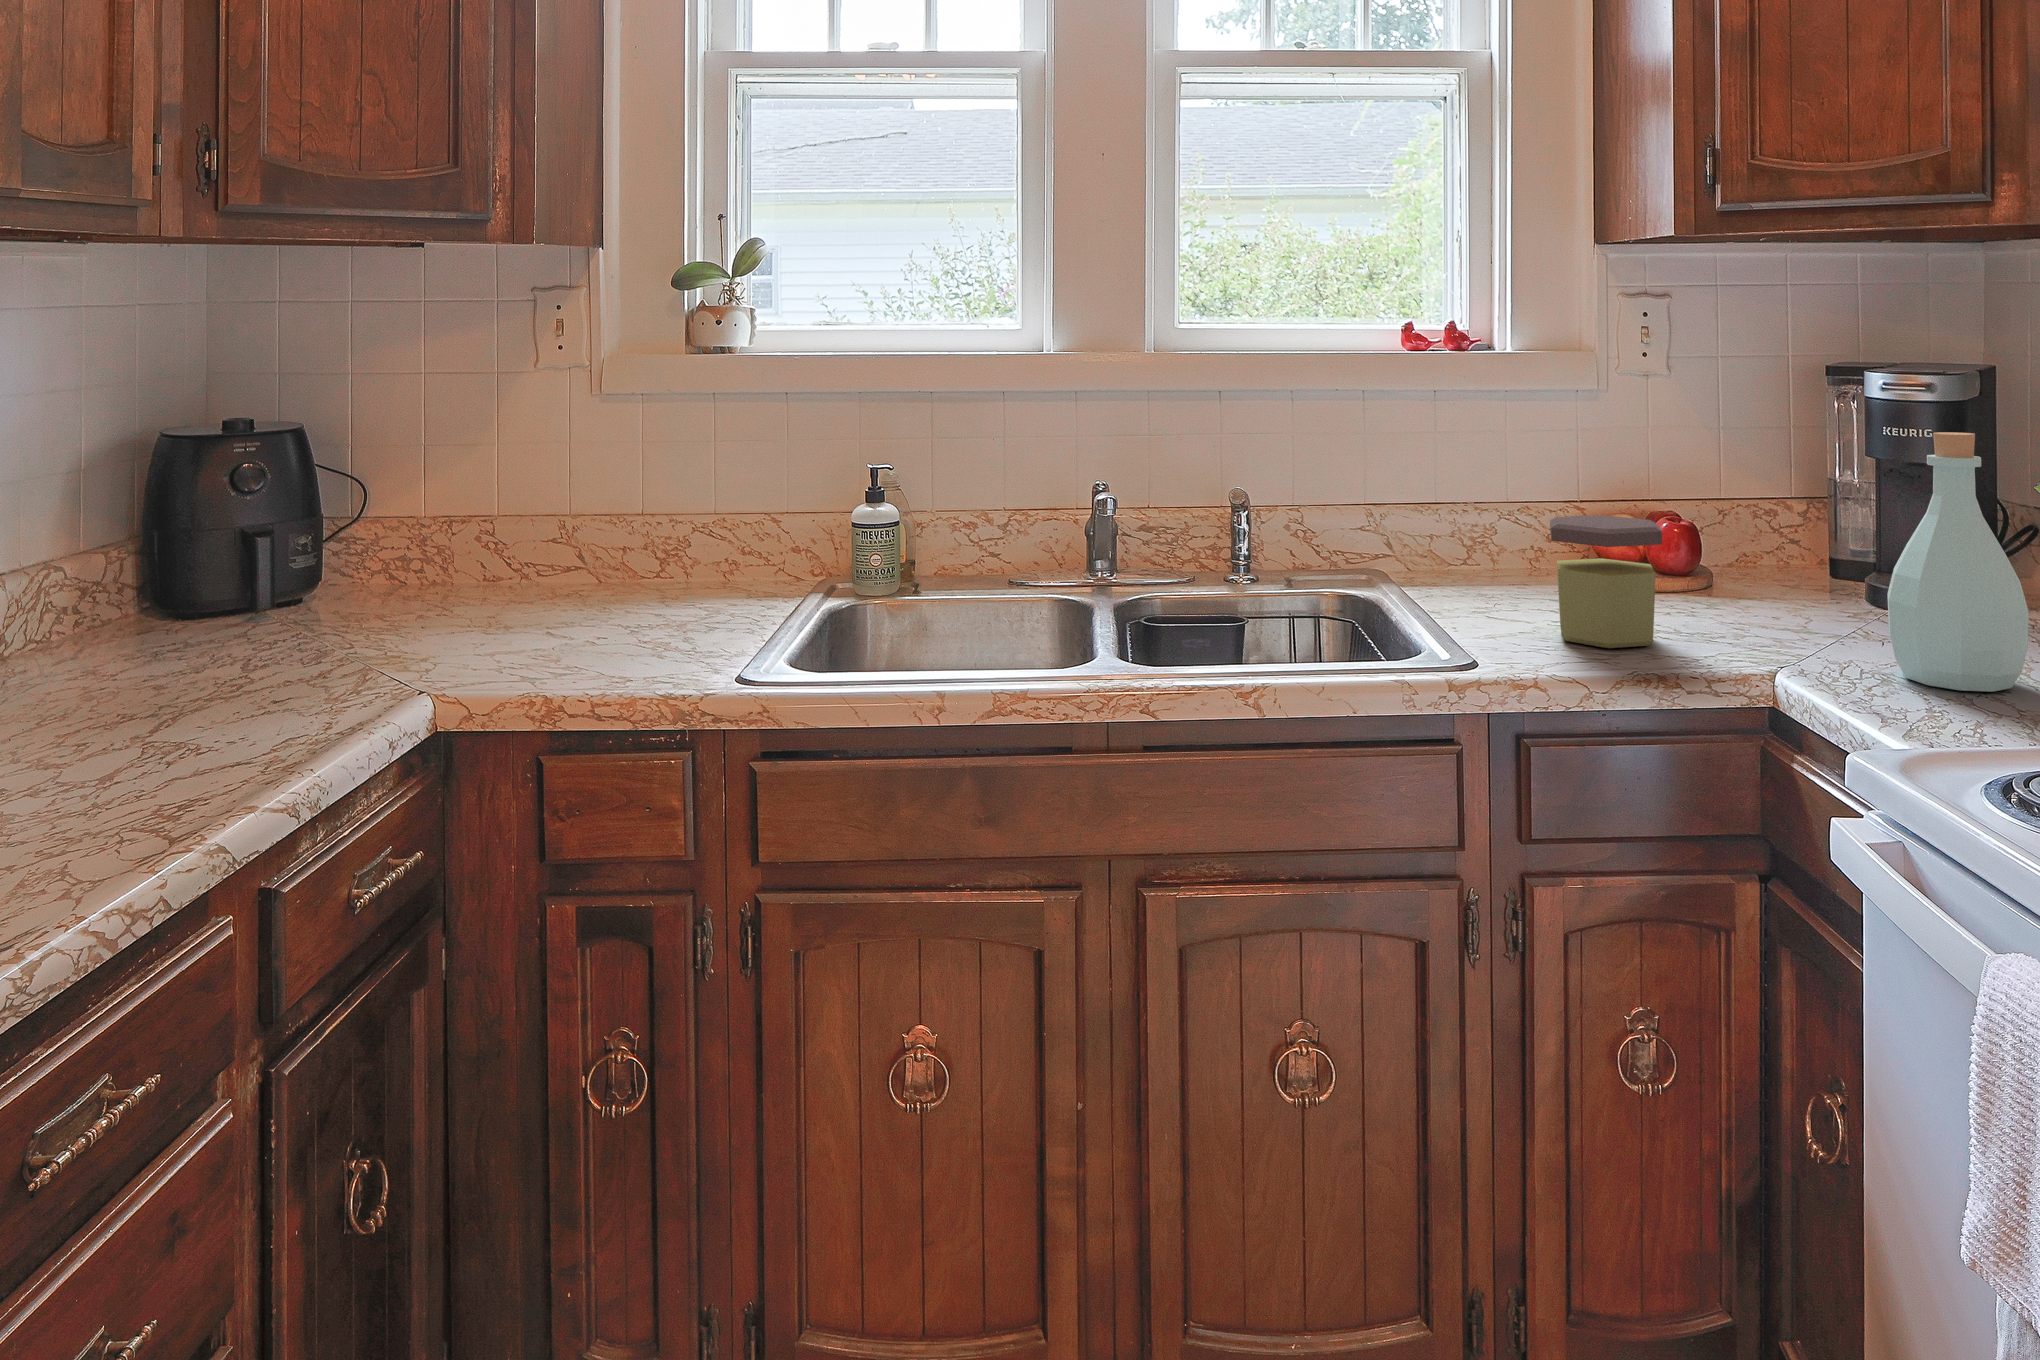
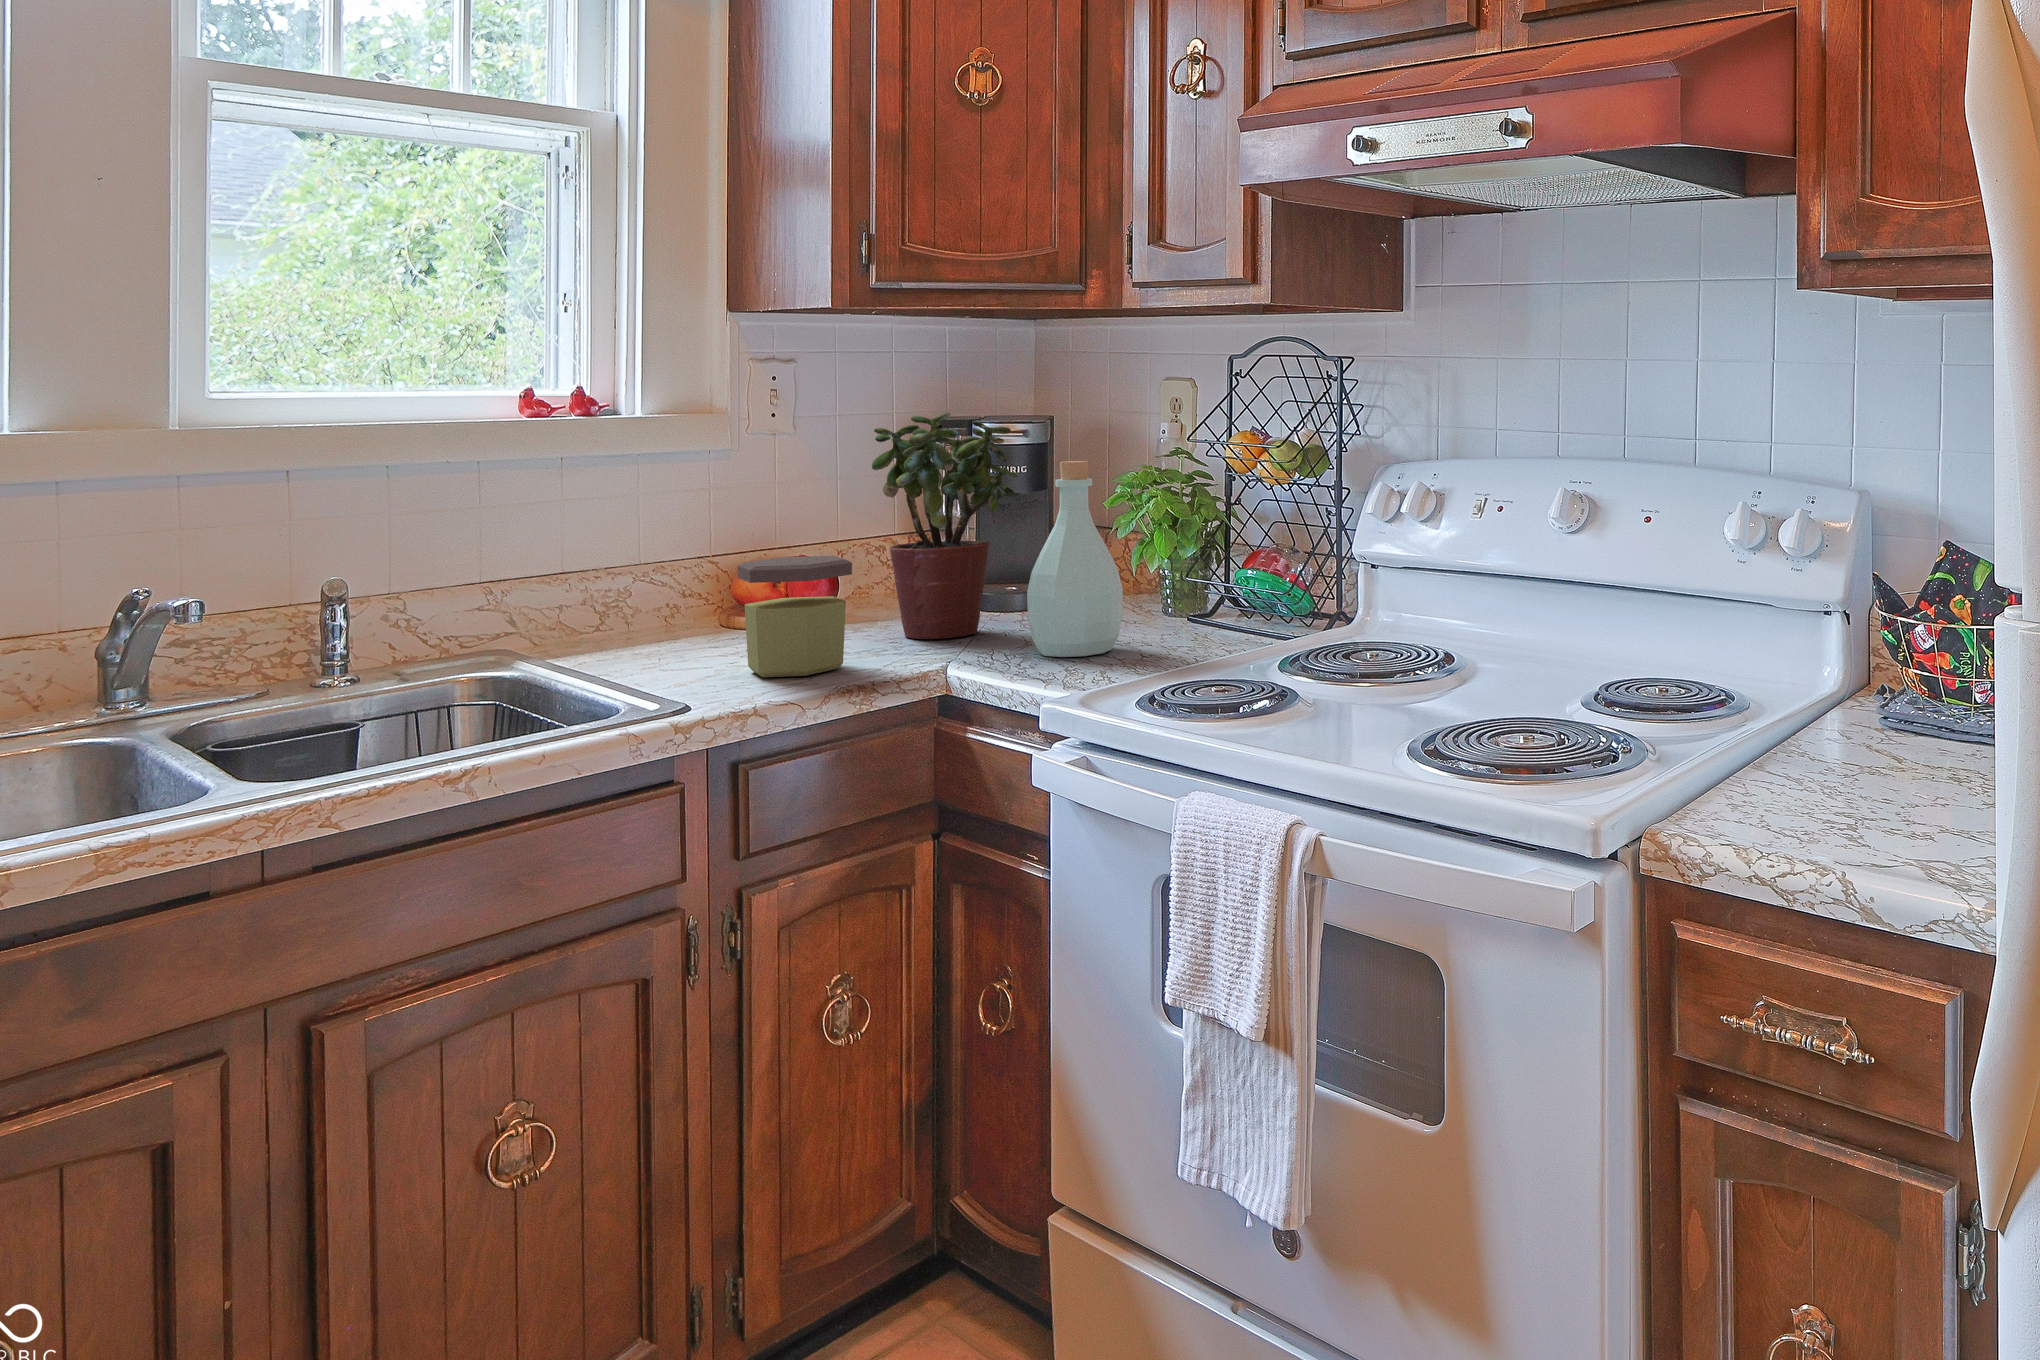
potted plant: none [1719,364,1900,629] -> present [872,412,1017,639]

